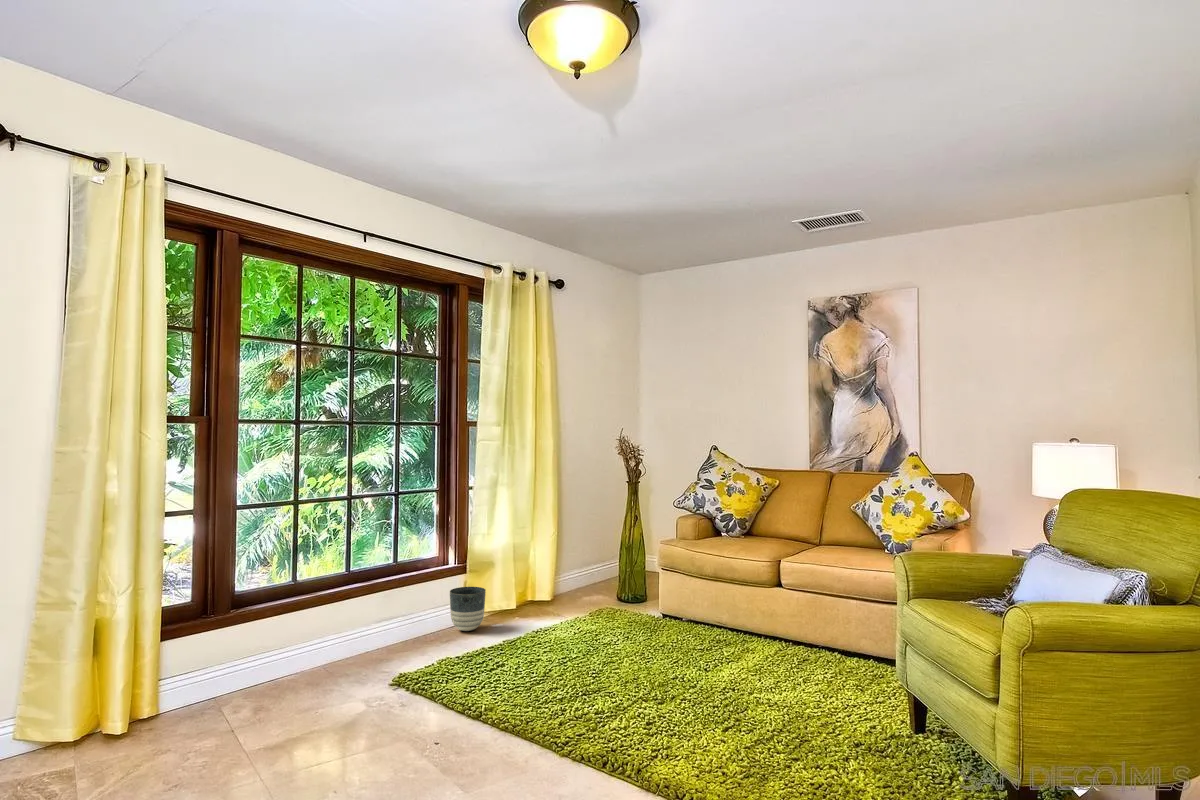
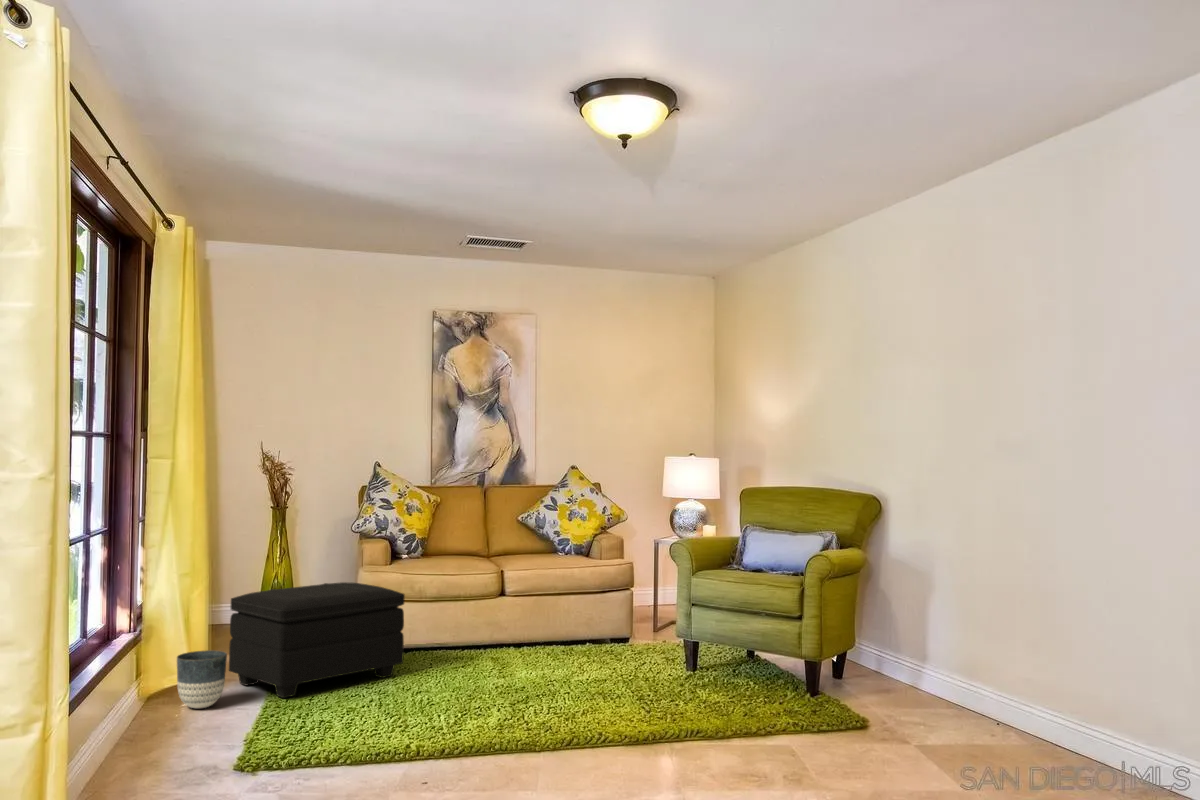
footstool: none [505,548,634,642] -> present [229,582,405,698]

